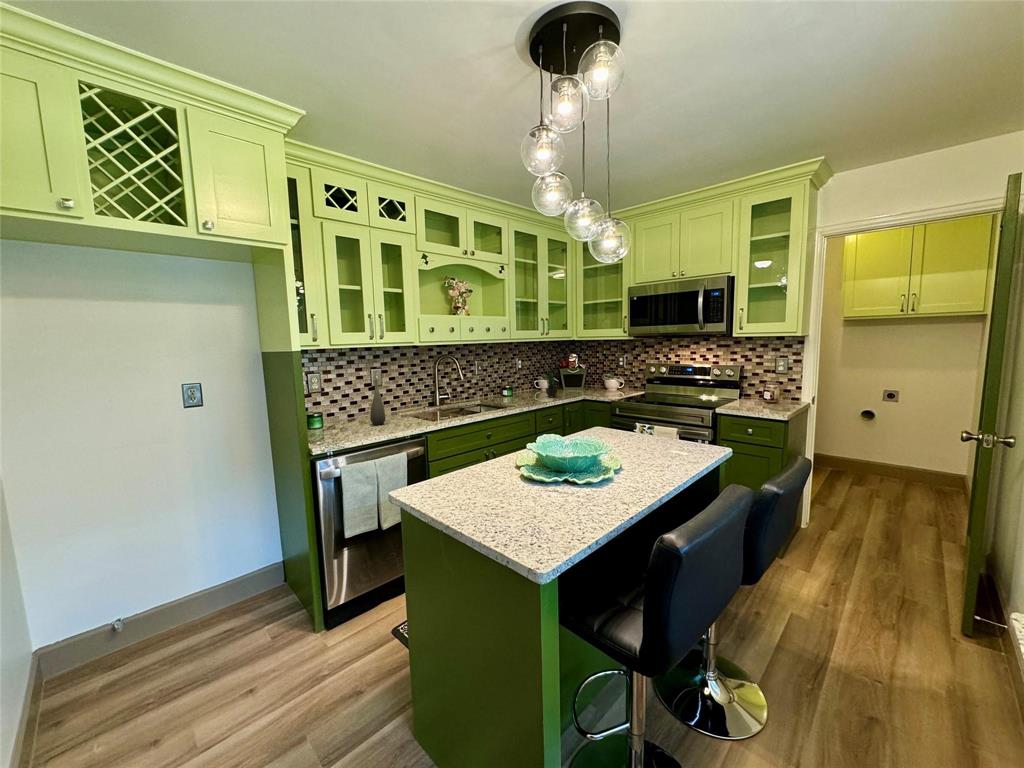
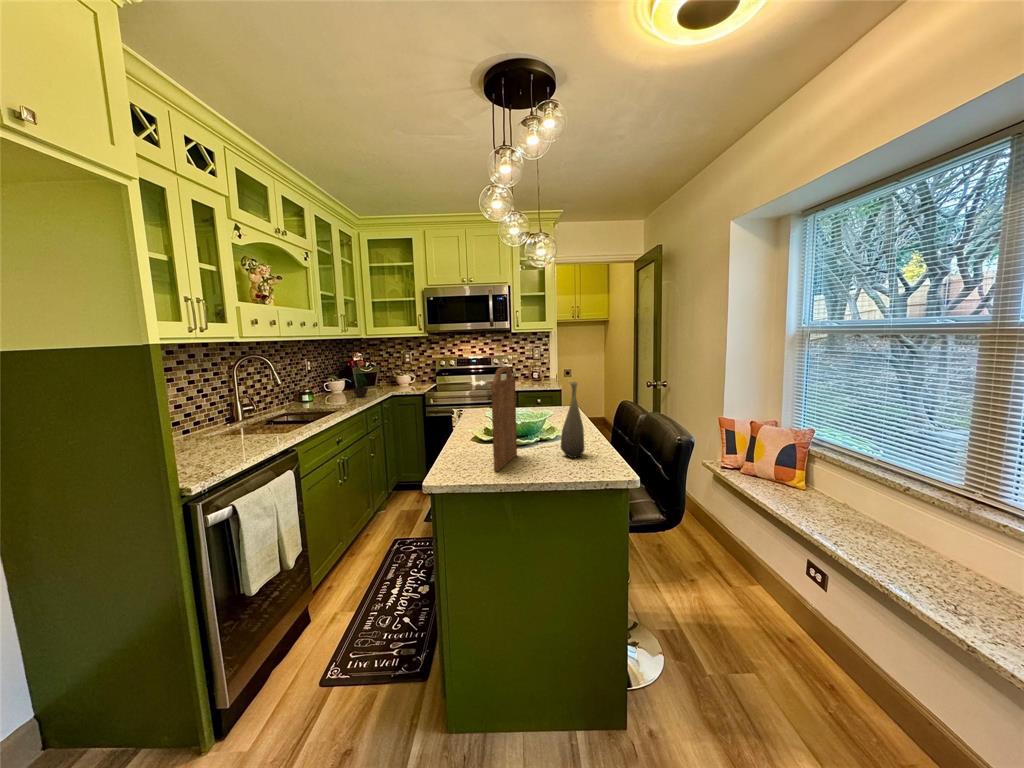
bottle: present [370,379,386,425] -> present [561,382,585,458]
cutting board: none [446,384,509,496] -> present [491,366,517,471]

